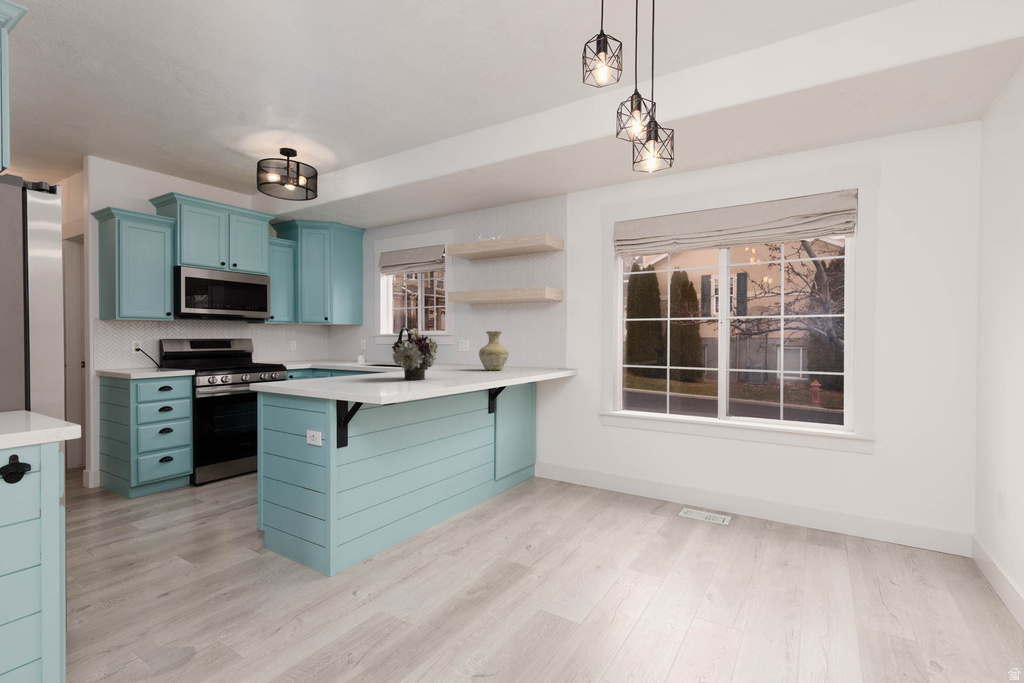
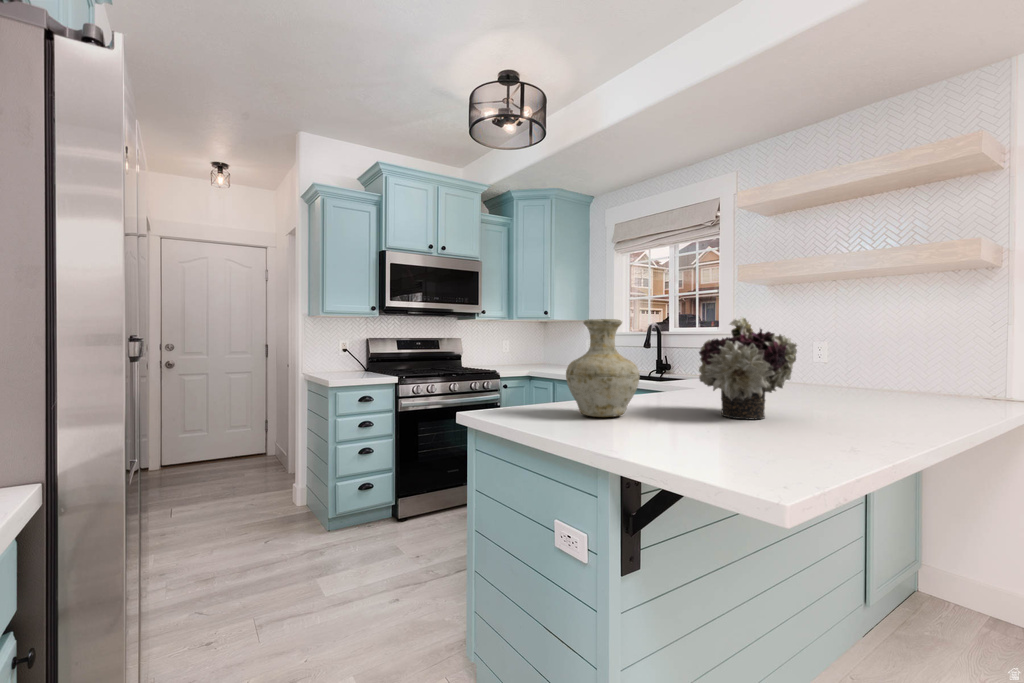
vase: present [479,331,509,370] -> present [566,319,640,417]

